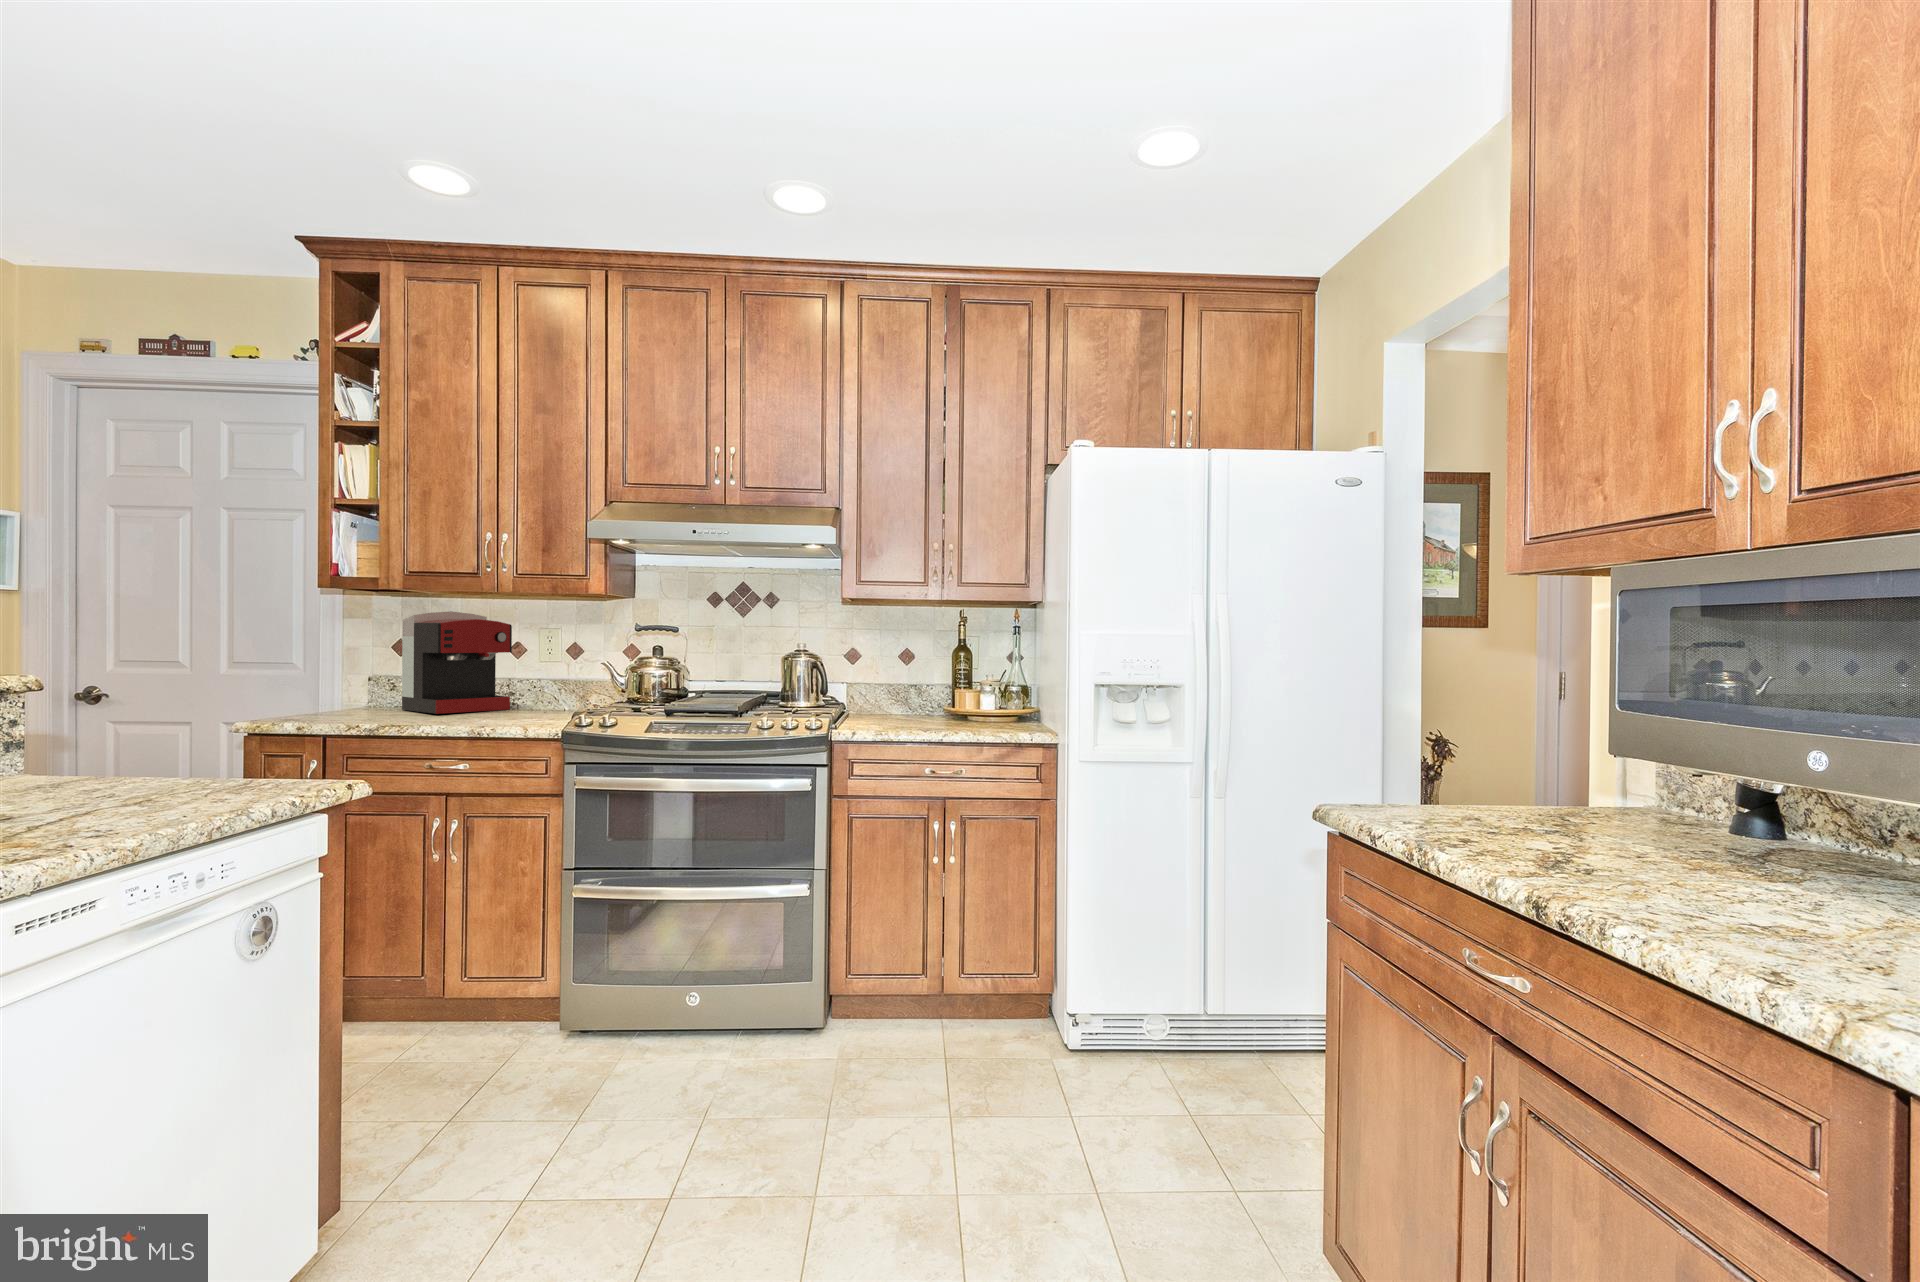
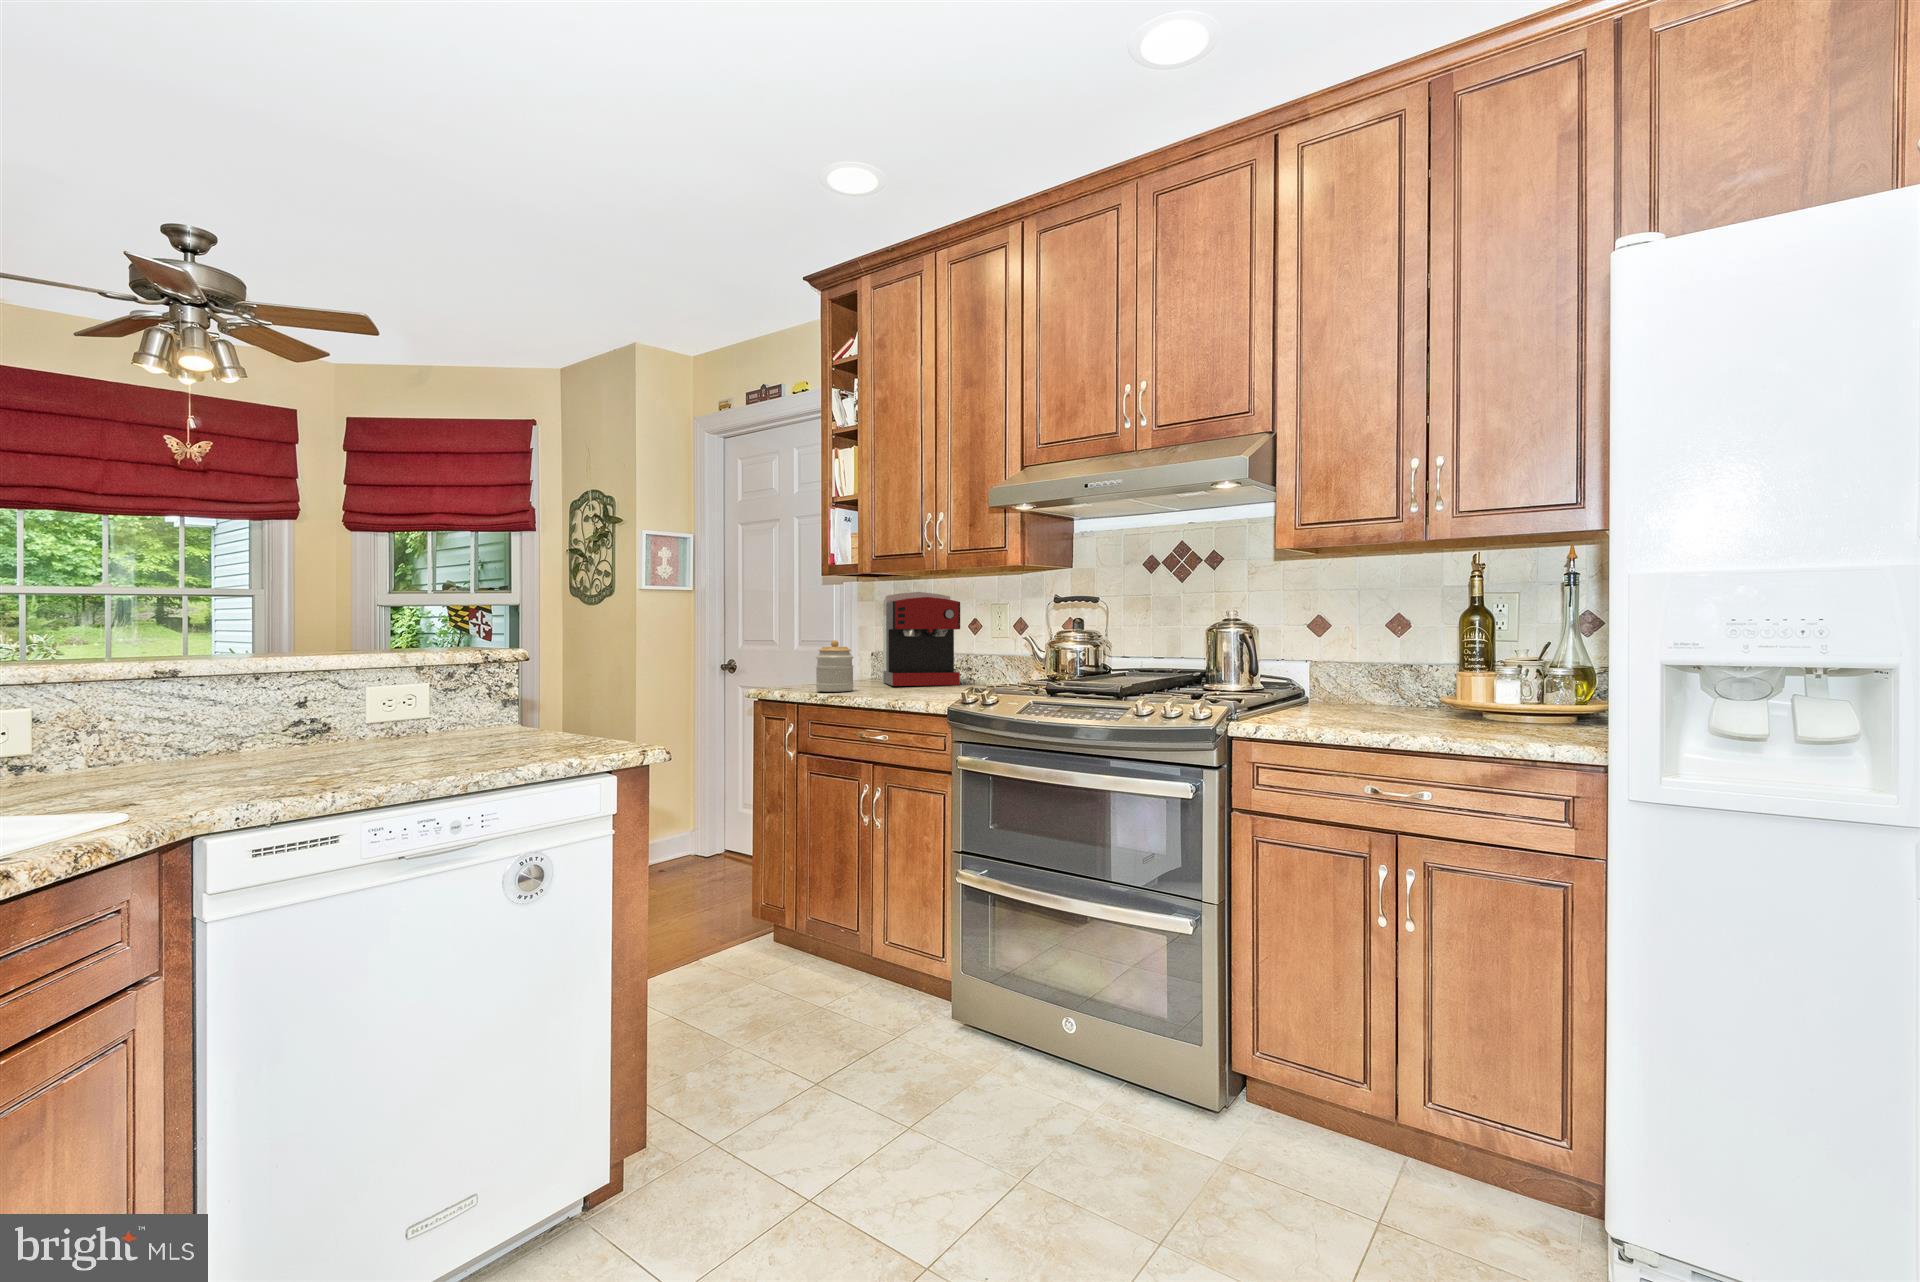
jar: none [349,667,399,724] -> present [816,640,854,692]

